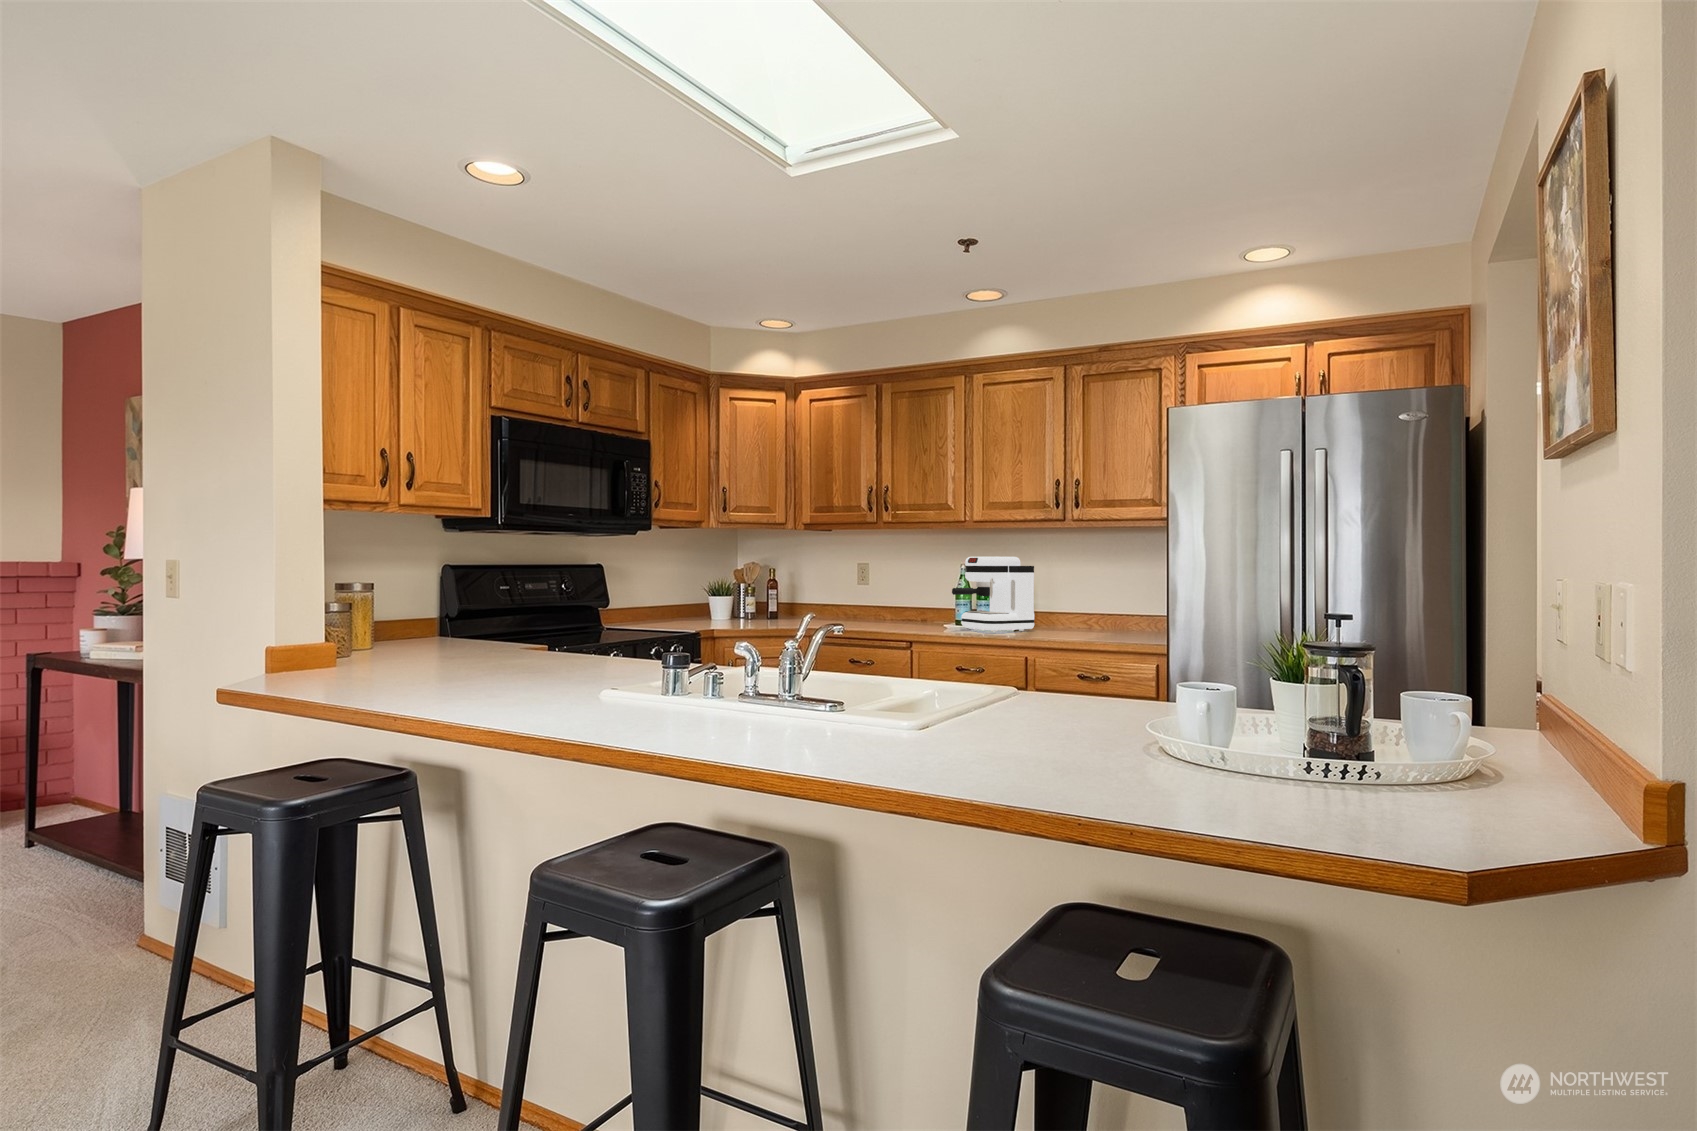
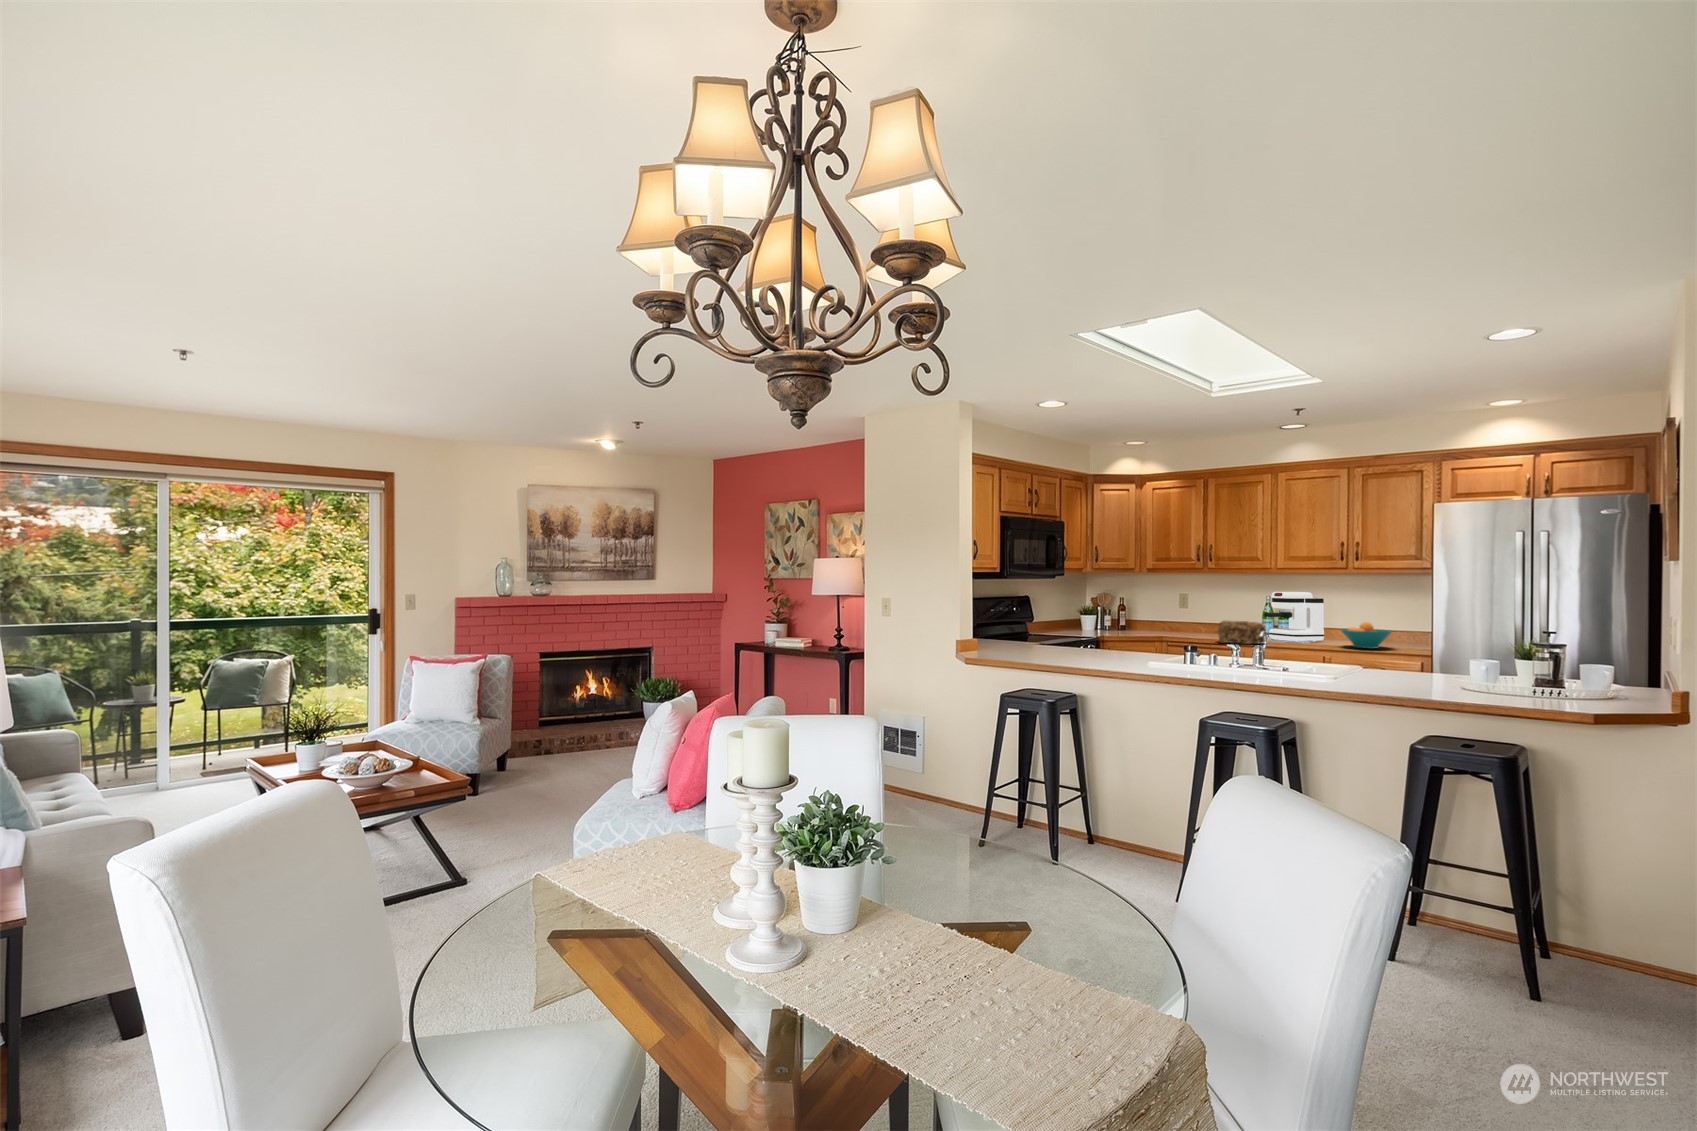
fruit bowl: none [1050,600,1120,640] -> present [1341,622,1391,649]
bread loaf: none [882,601,948,636] -> present [1218,621,1265,644]

